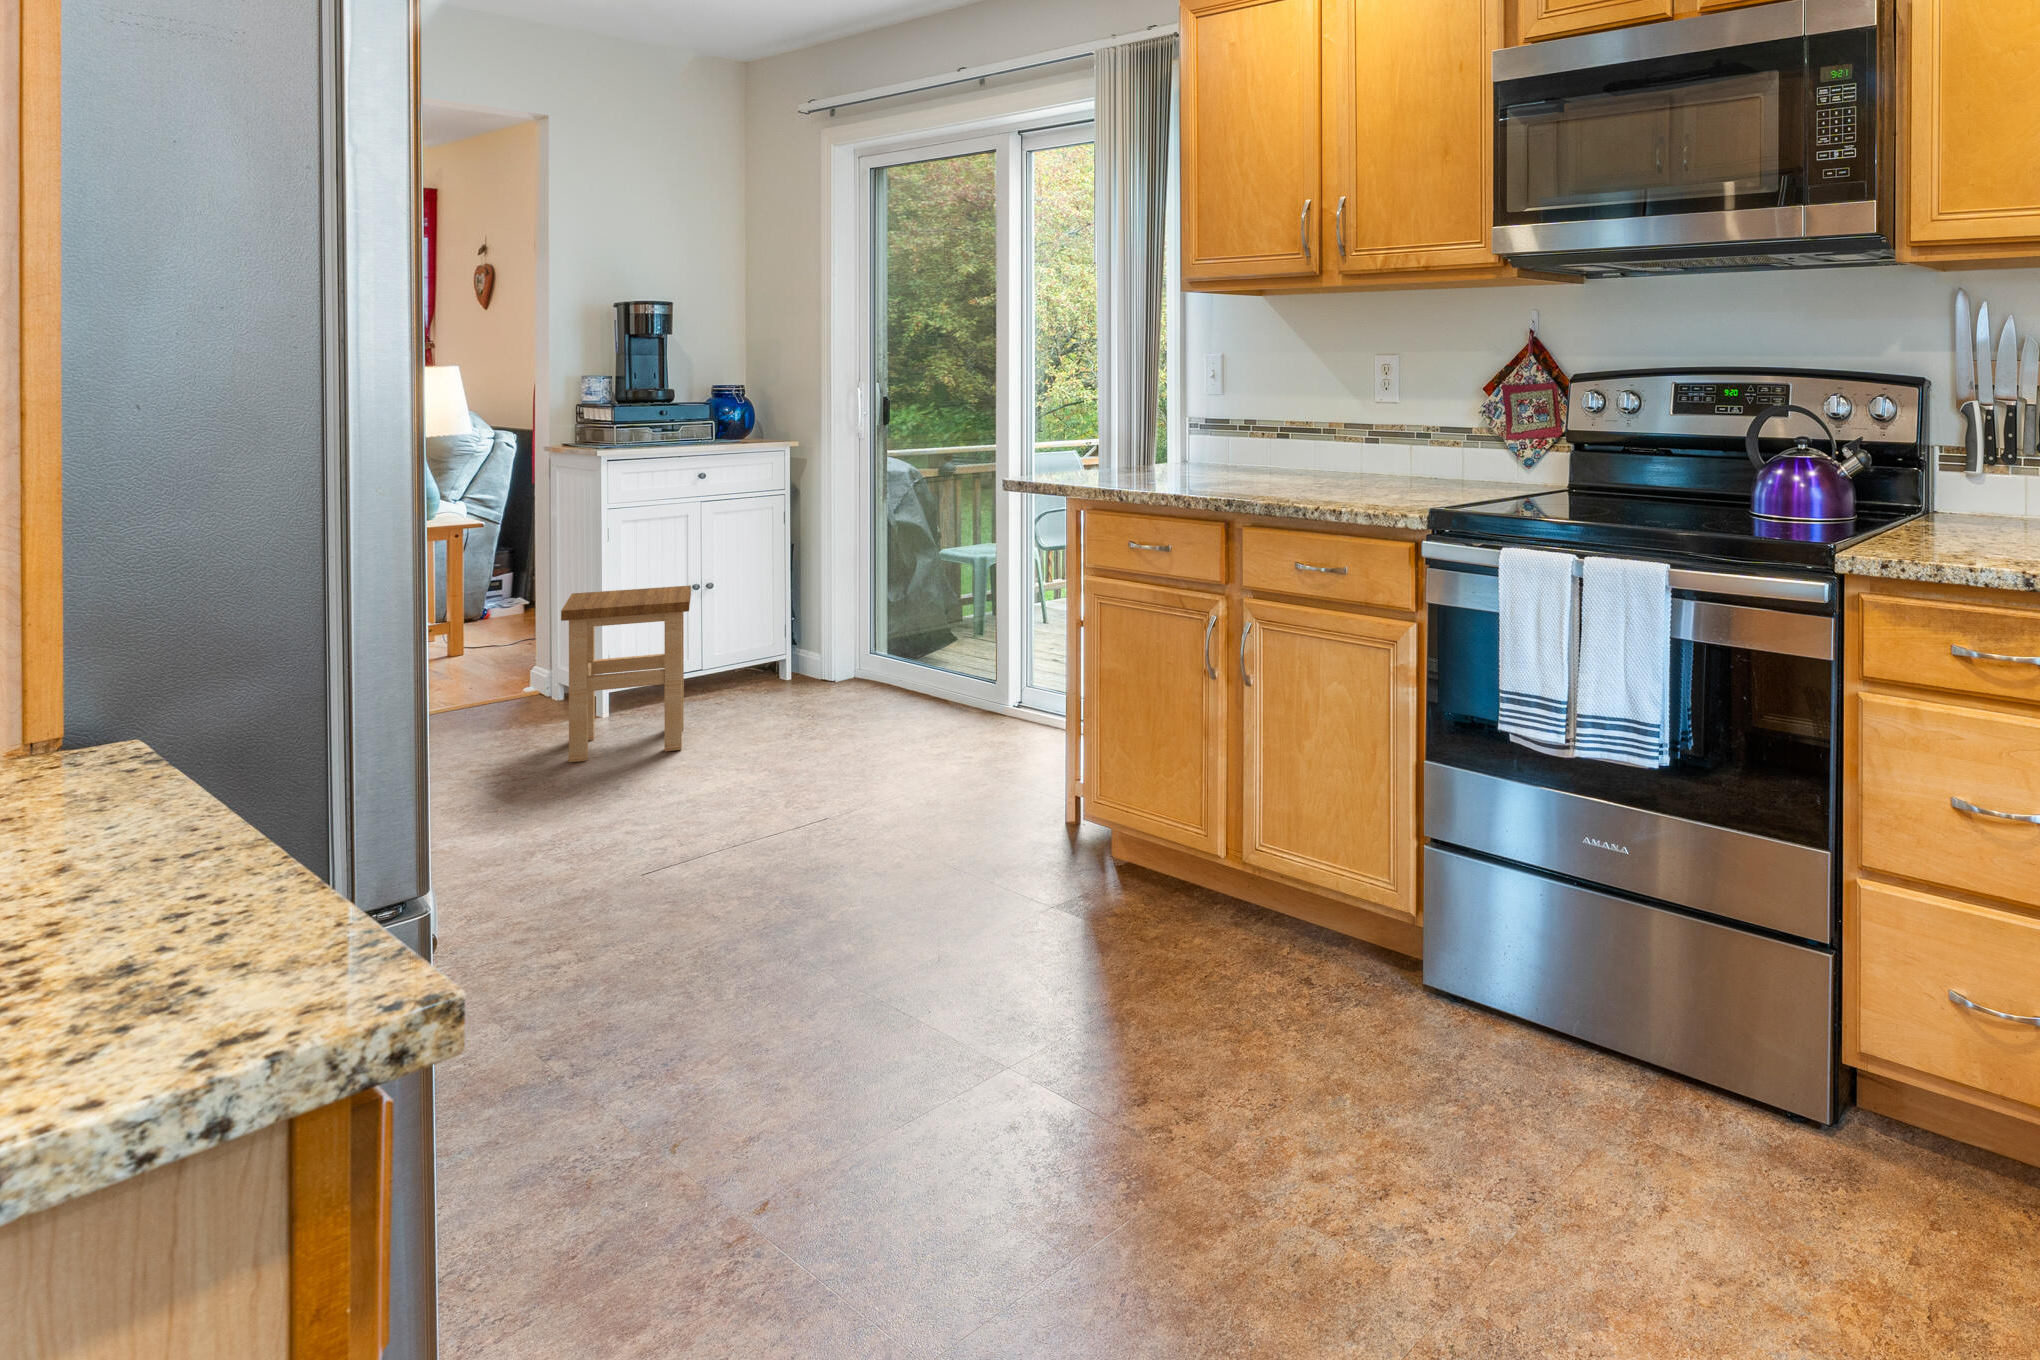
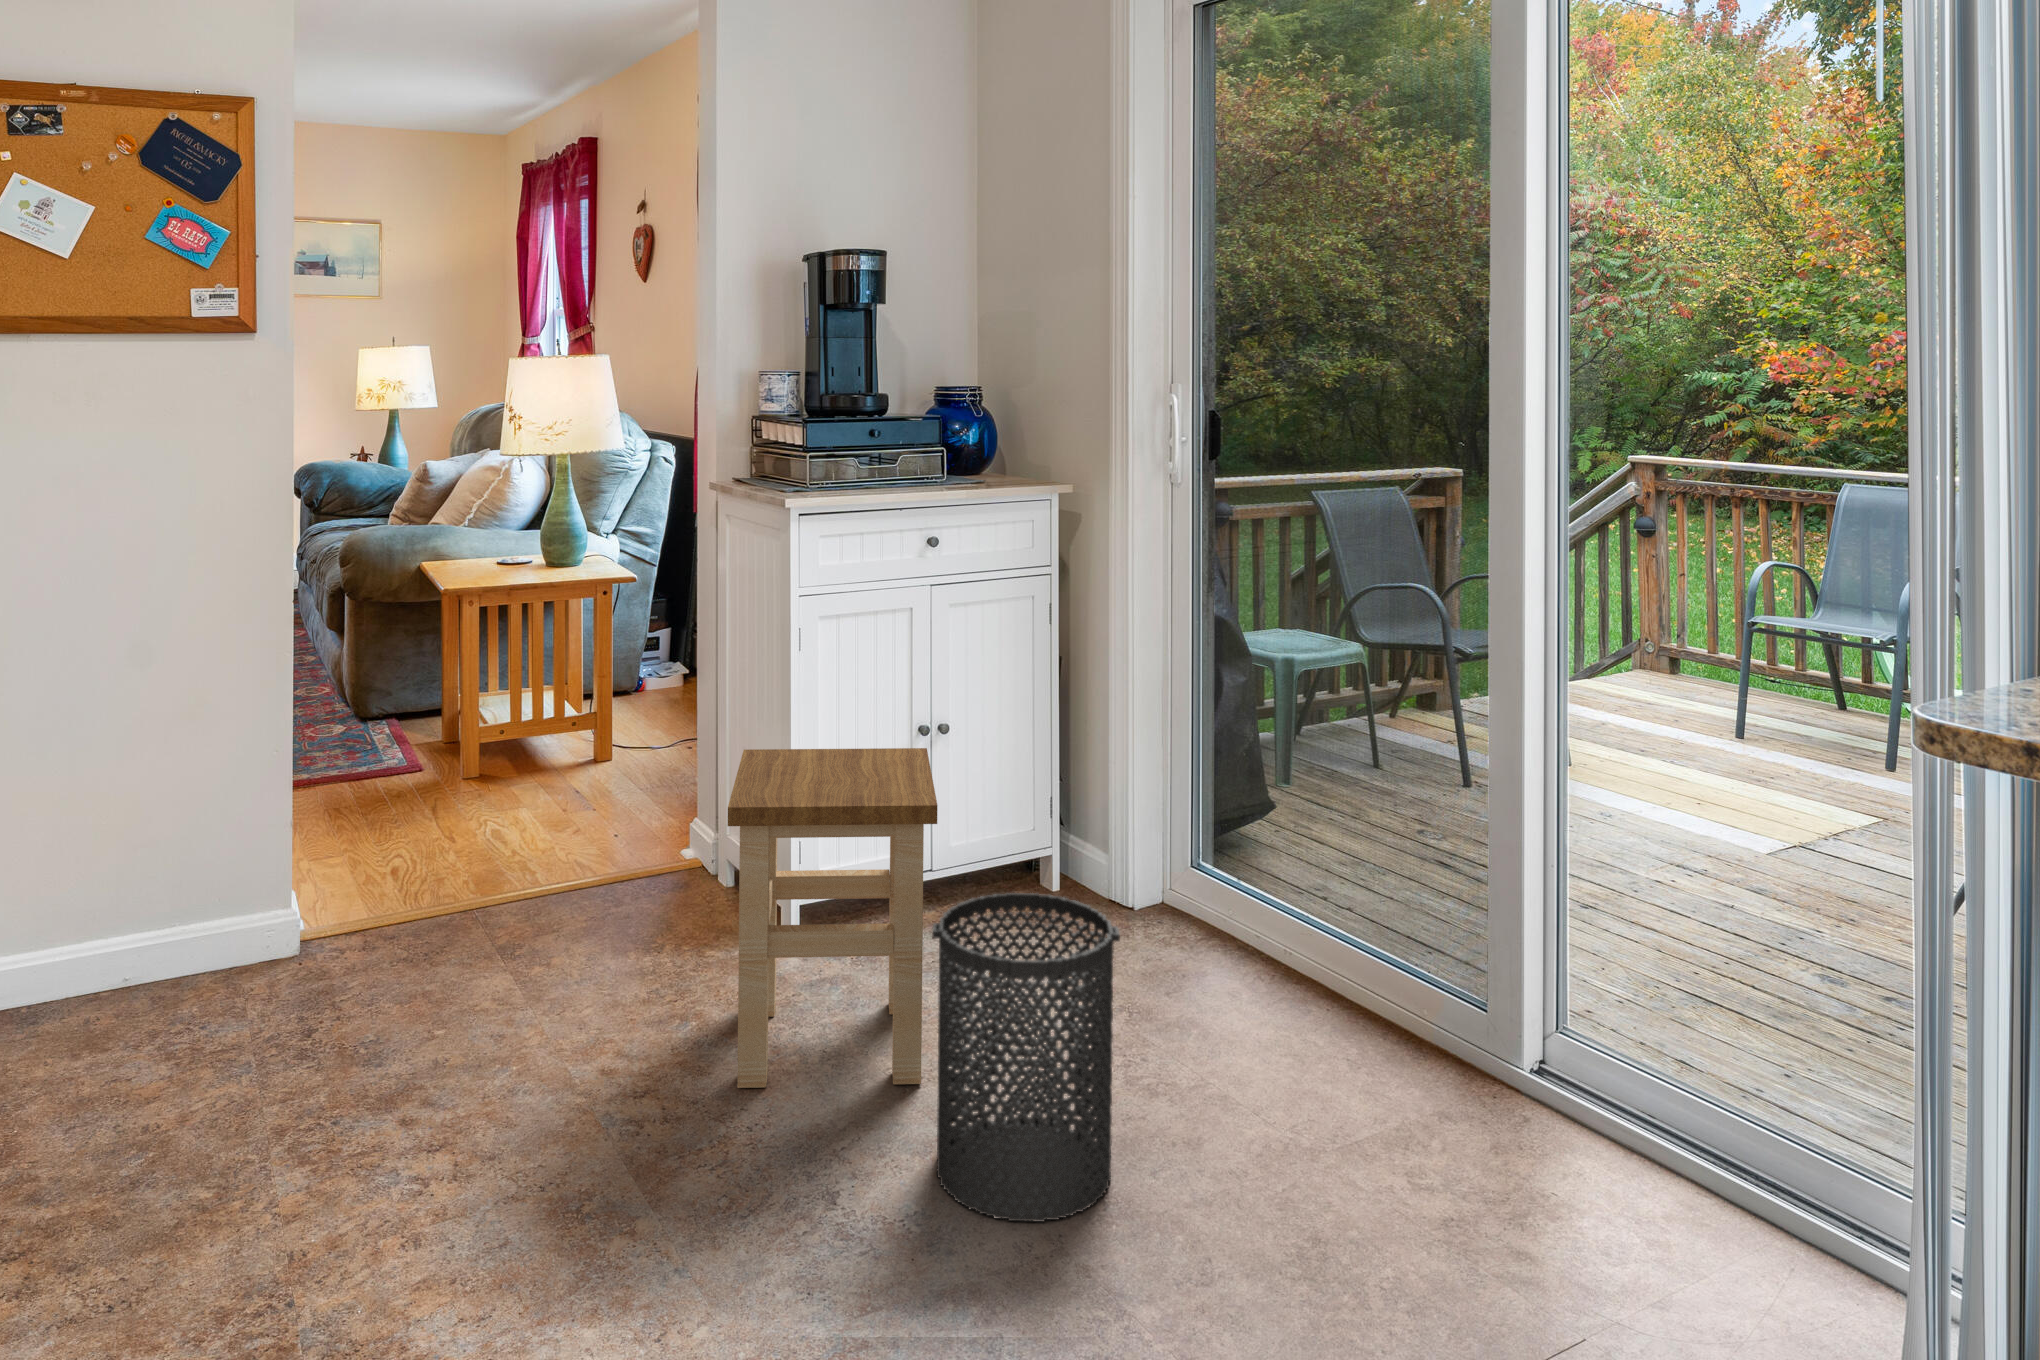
trash can: none [680,637,782,779] -> present [932,893,1120,1222]

